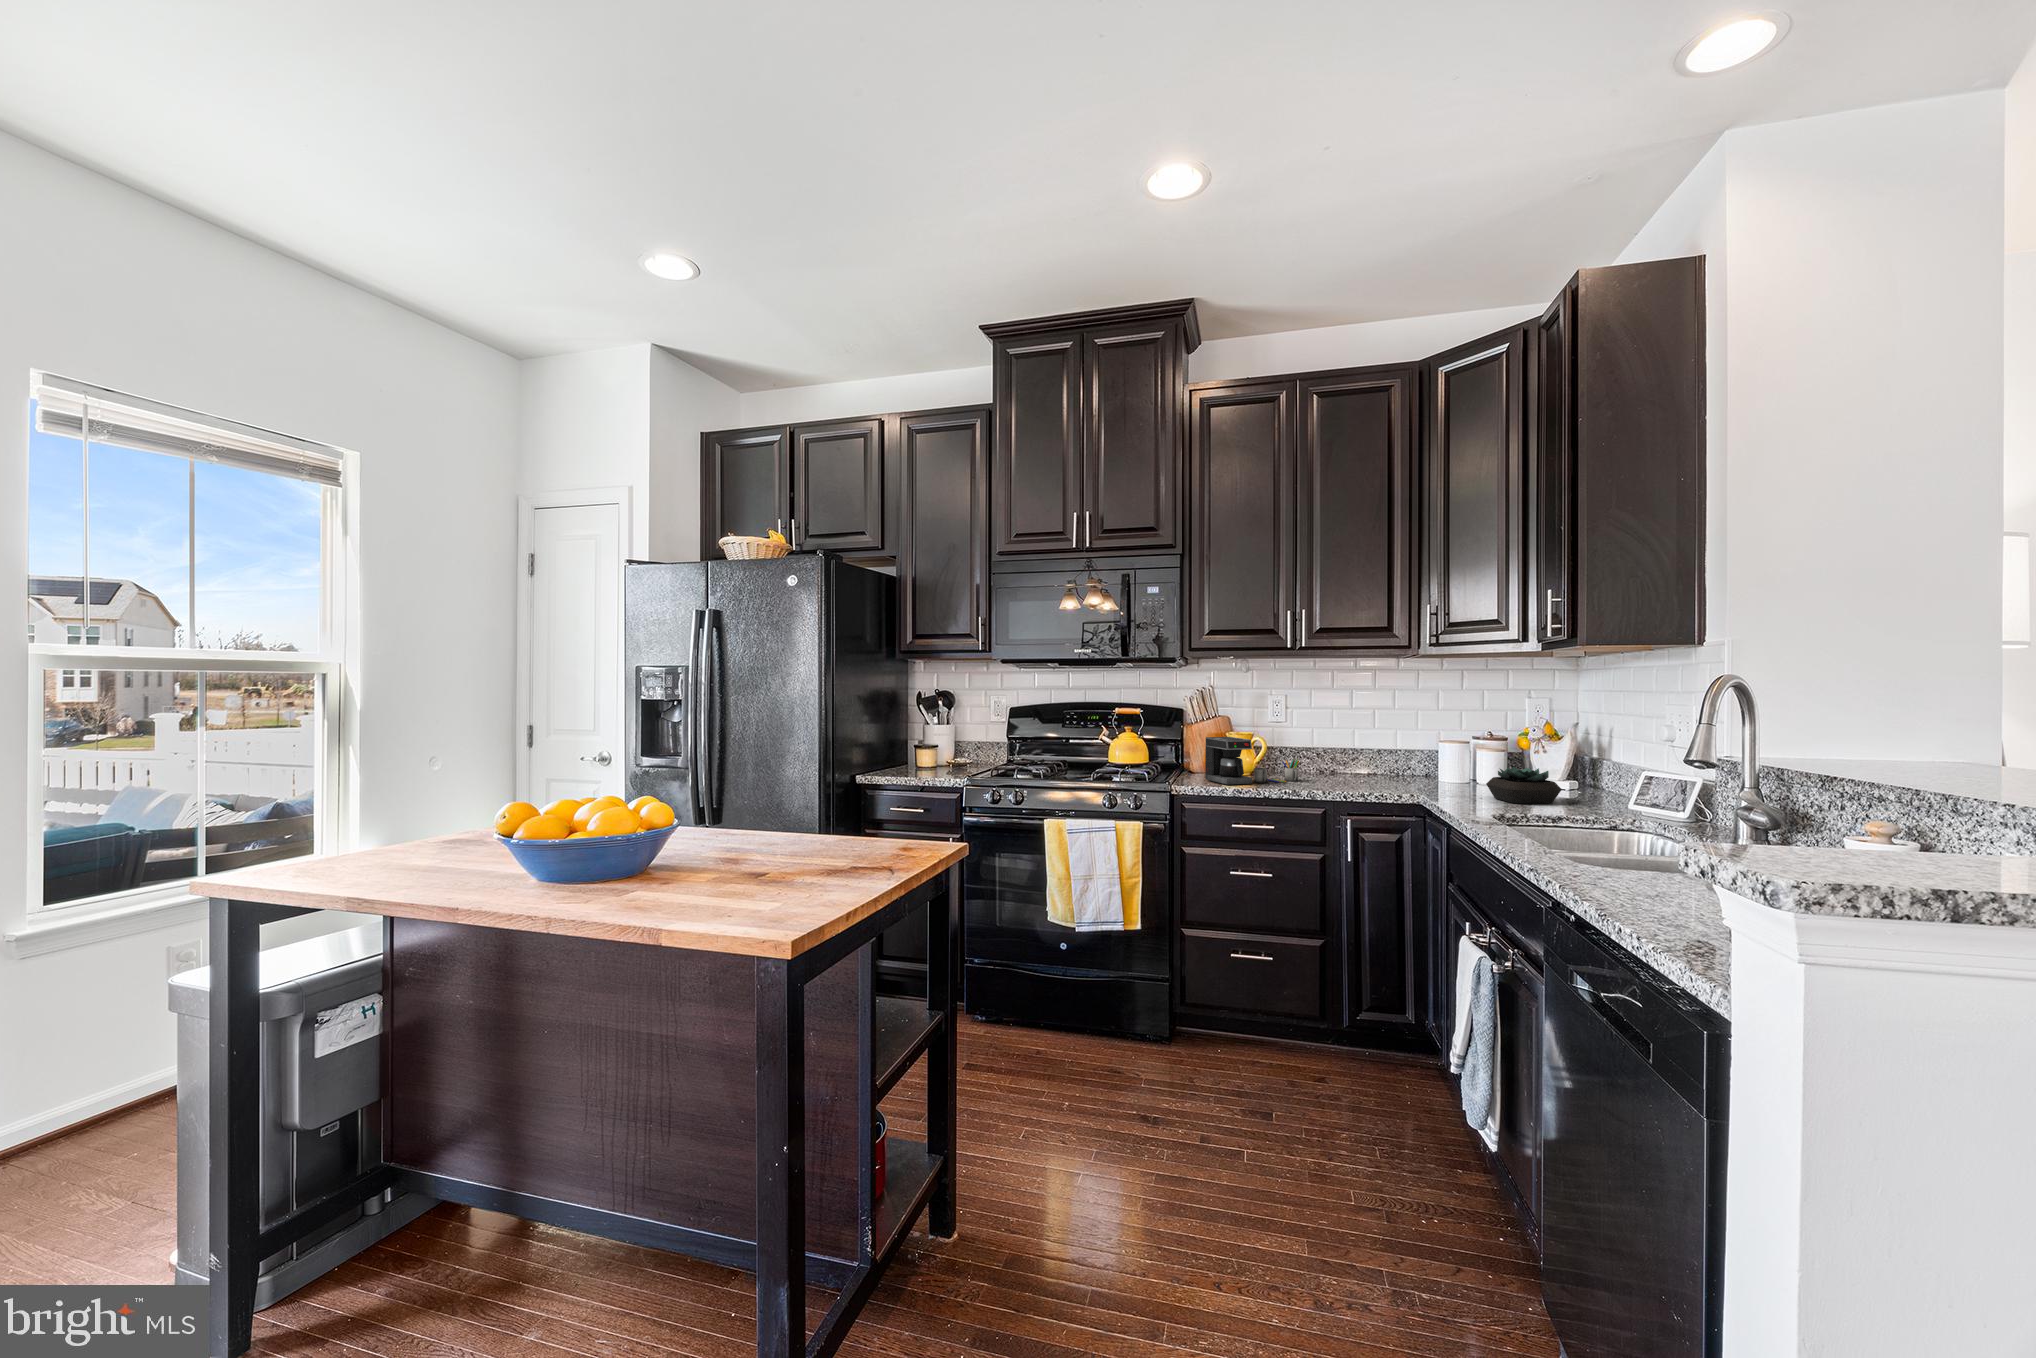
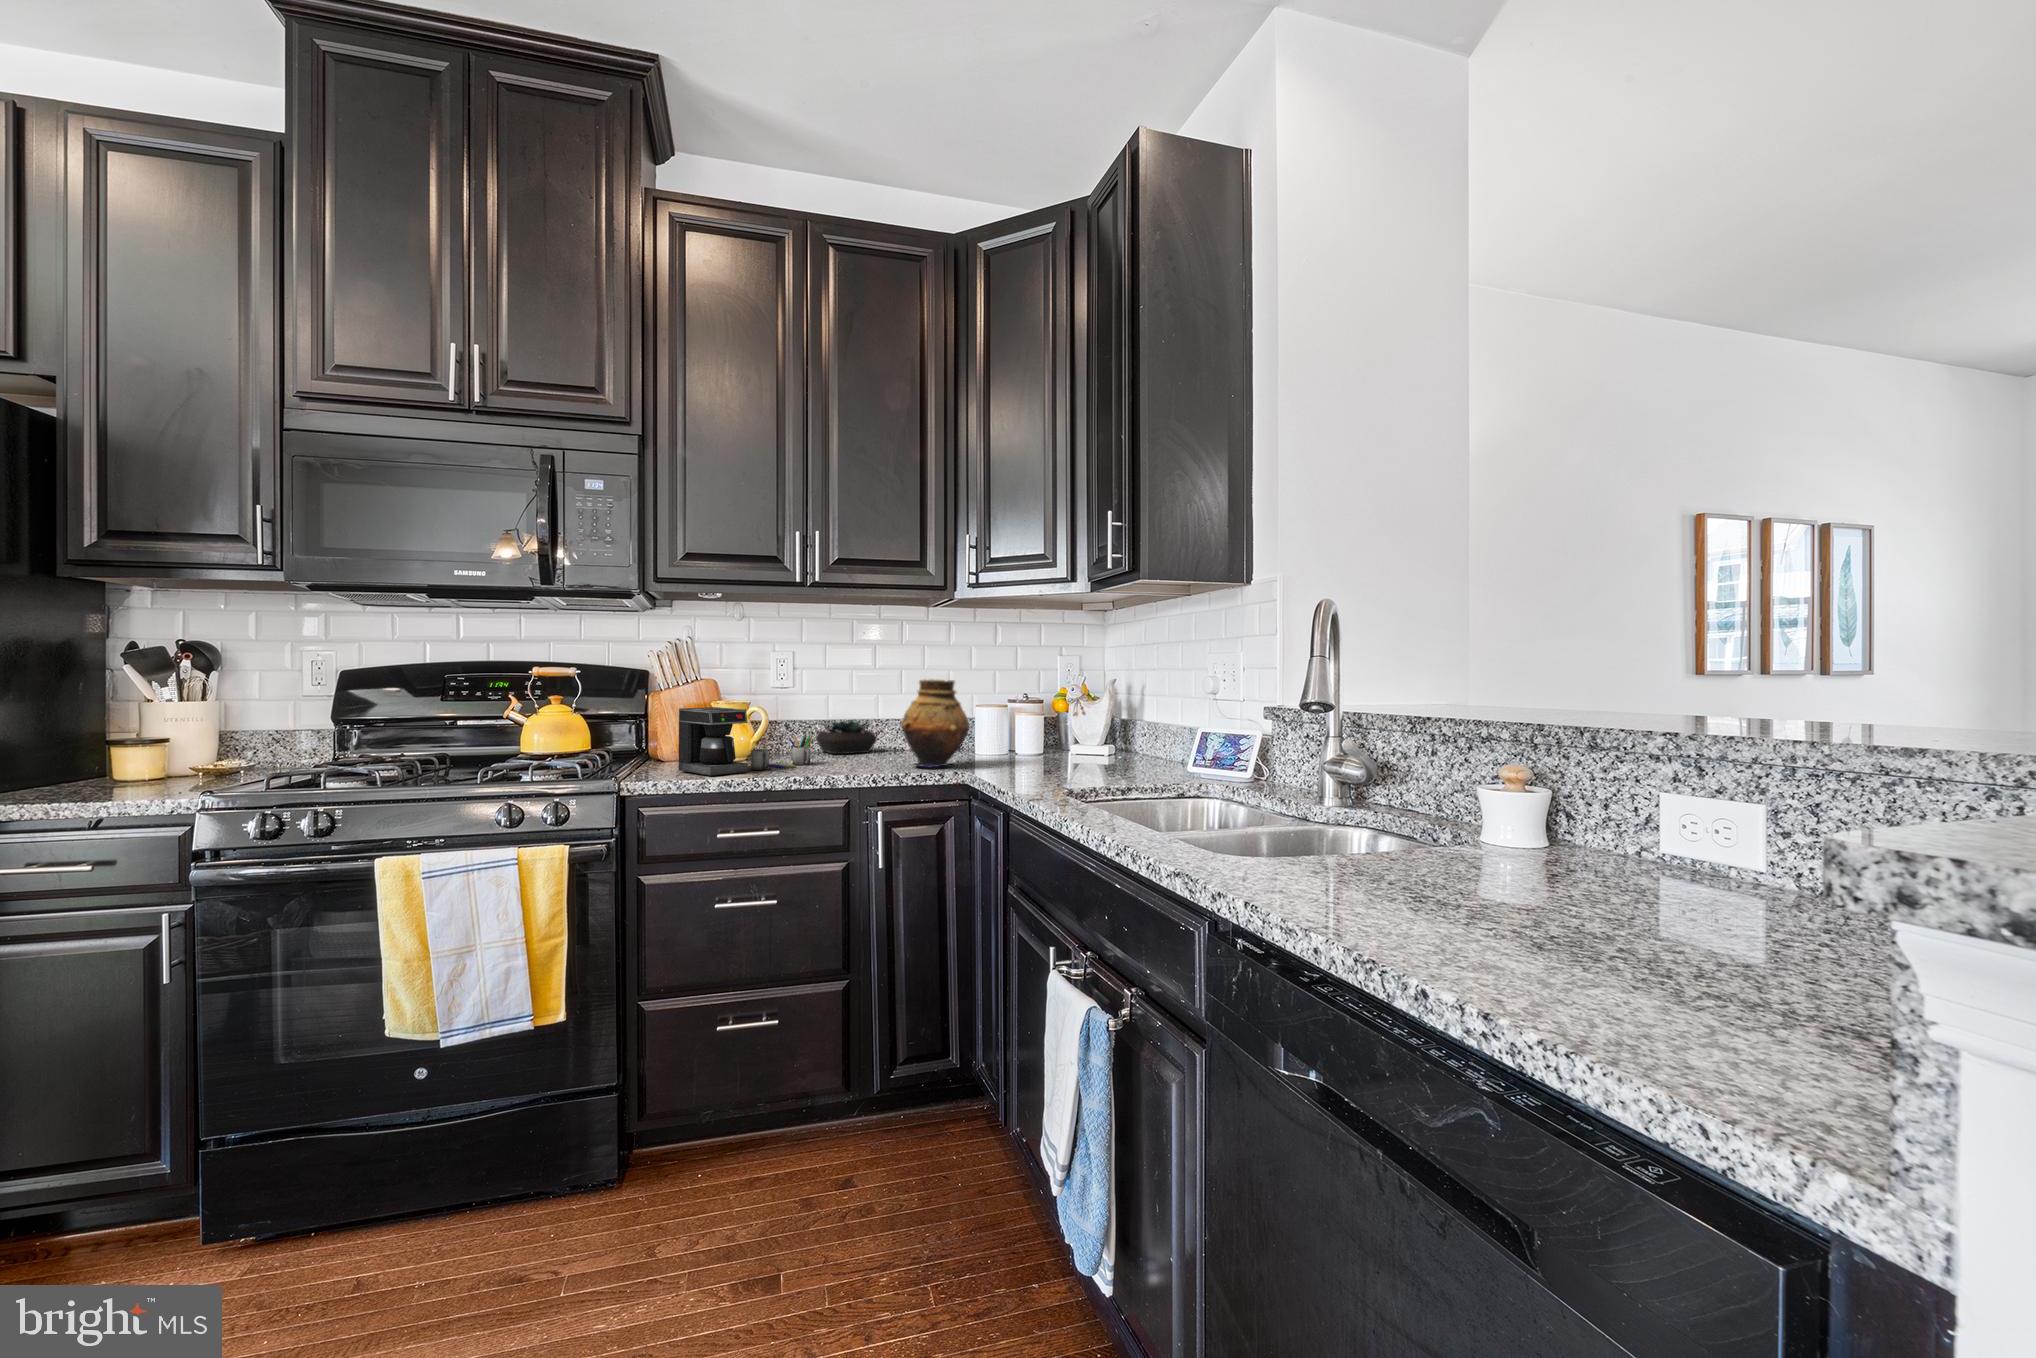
vase: none [1368,721,1427,790] -> present [901,679,970,767]
succulent plant: present [1486,767,1562,804] -> present [815,720,877,754]

